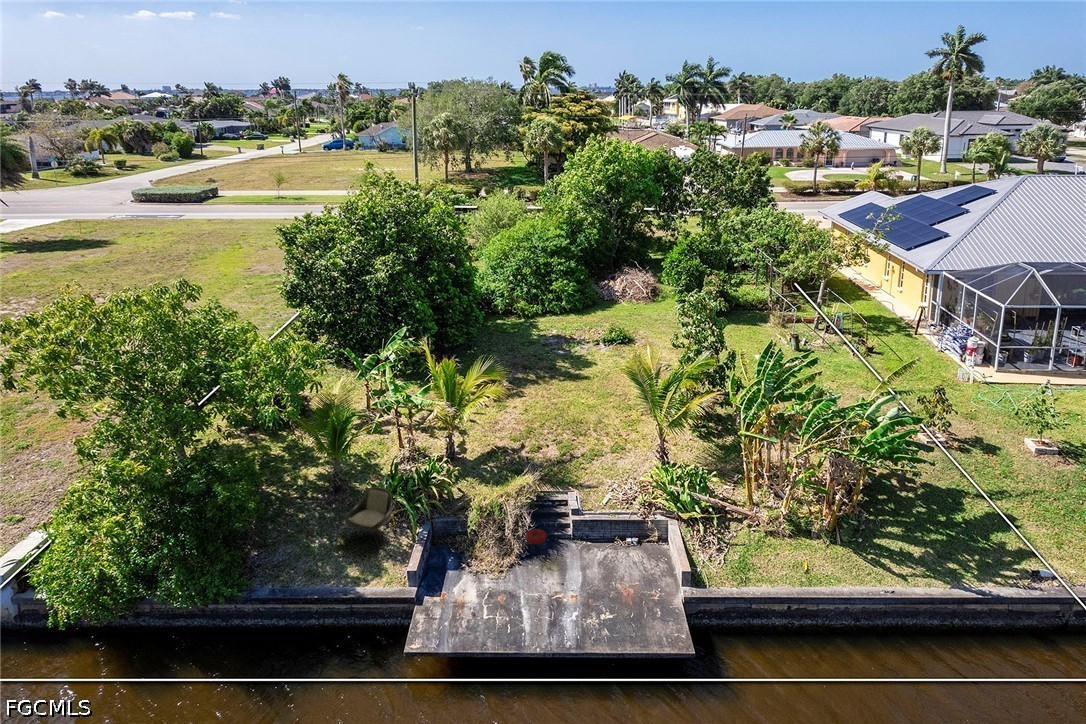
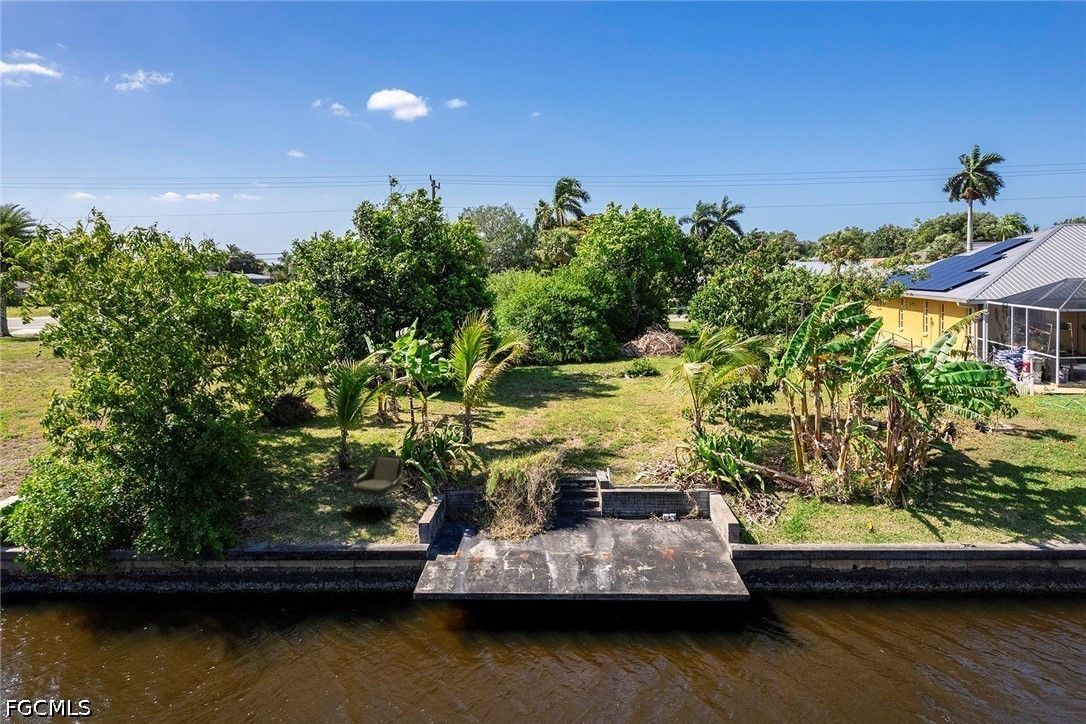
stool: present [525,529,546,552] -> none [550,493,574,527]

